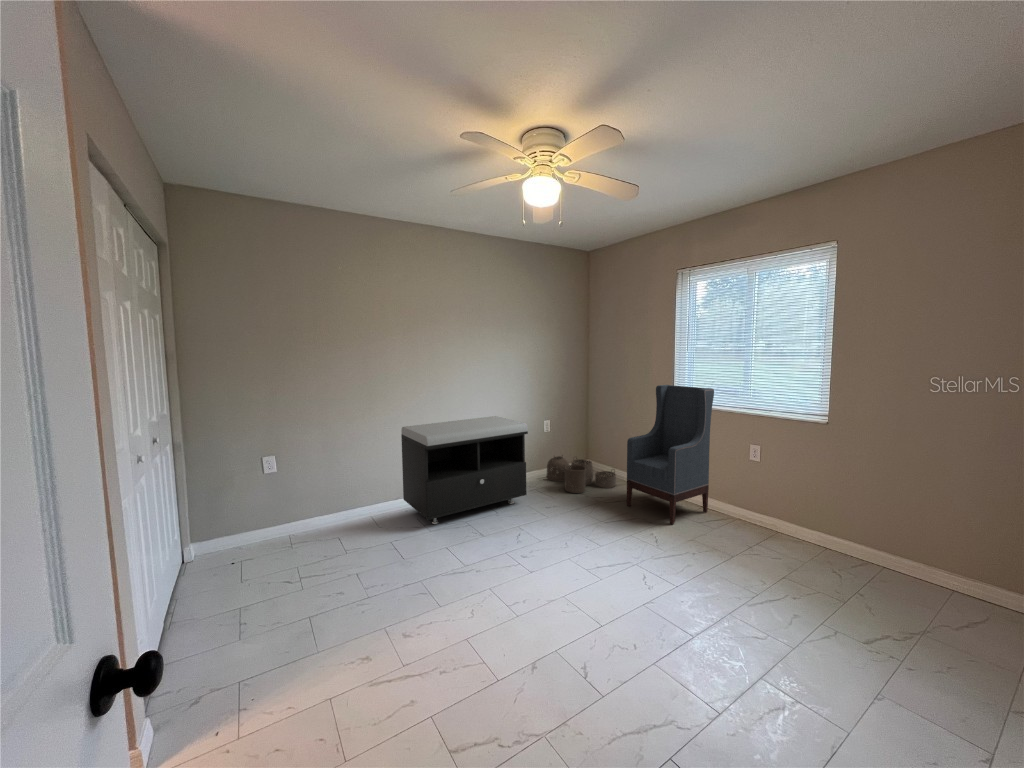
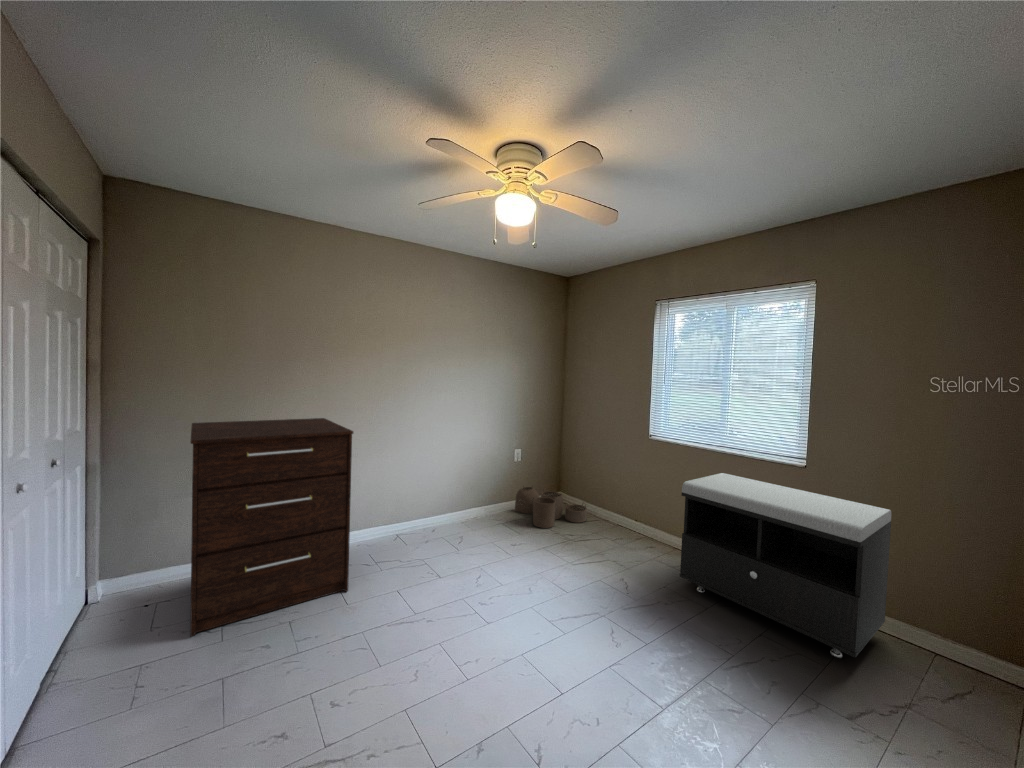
armchair: present [627,385,714,524] -> none [597,418,689,567]
dresser: none [255,397,403,587] -> present [190,418,353,637]
storage bench: present [401,416,528,524] -> present [680,473,891,658]

